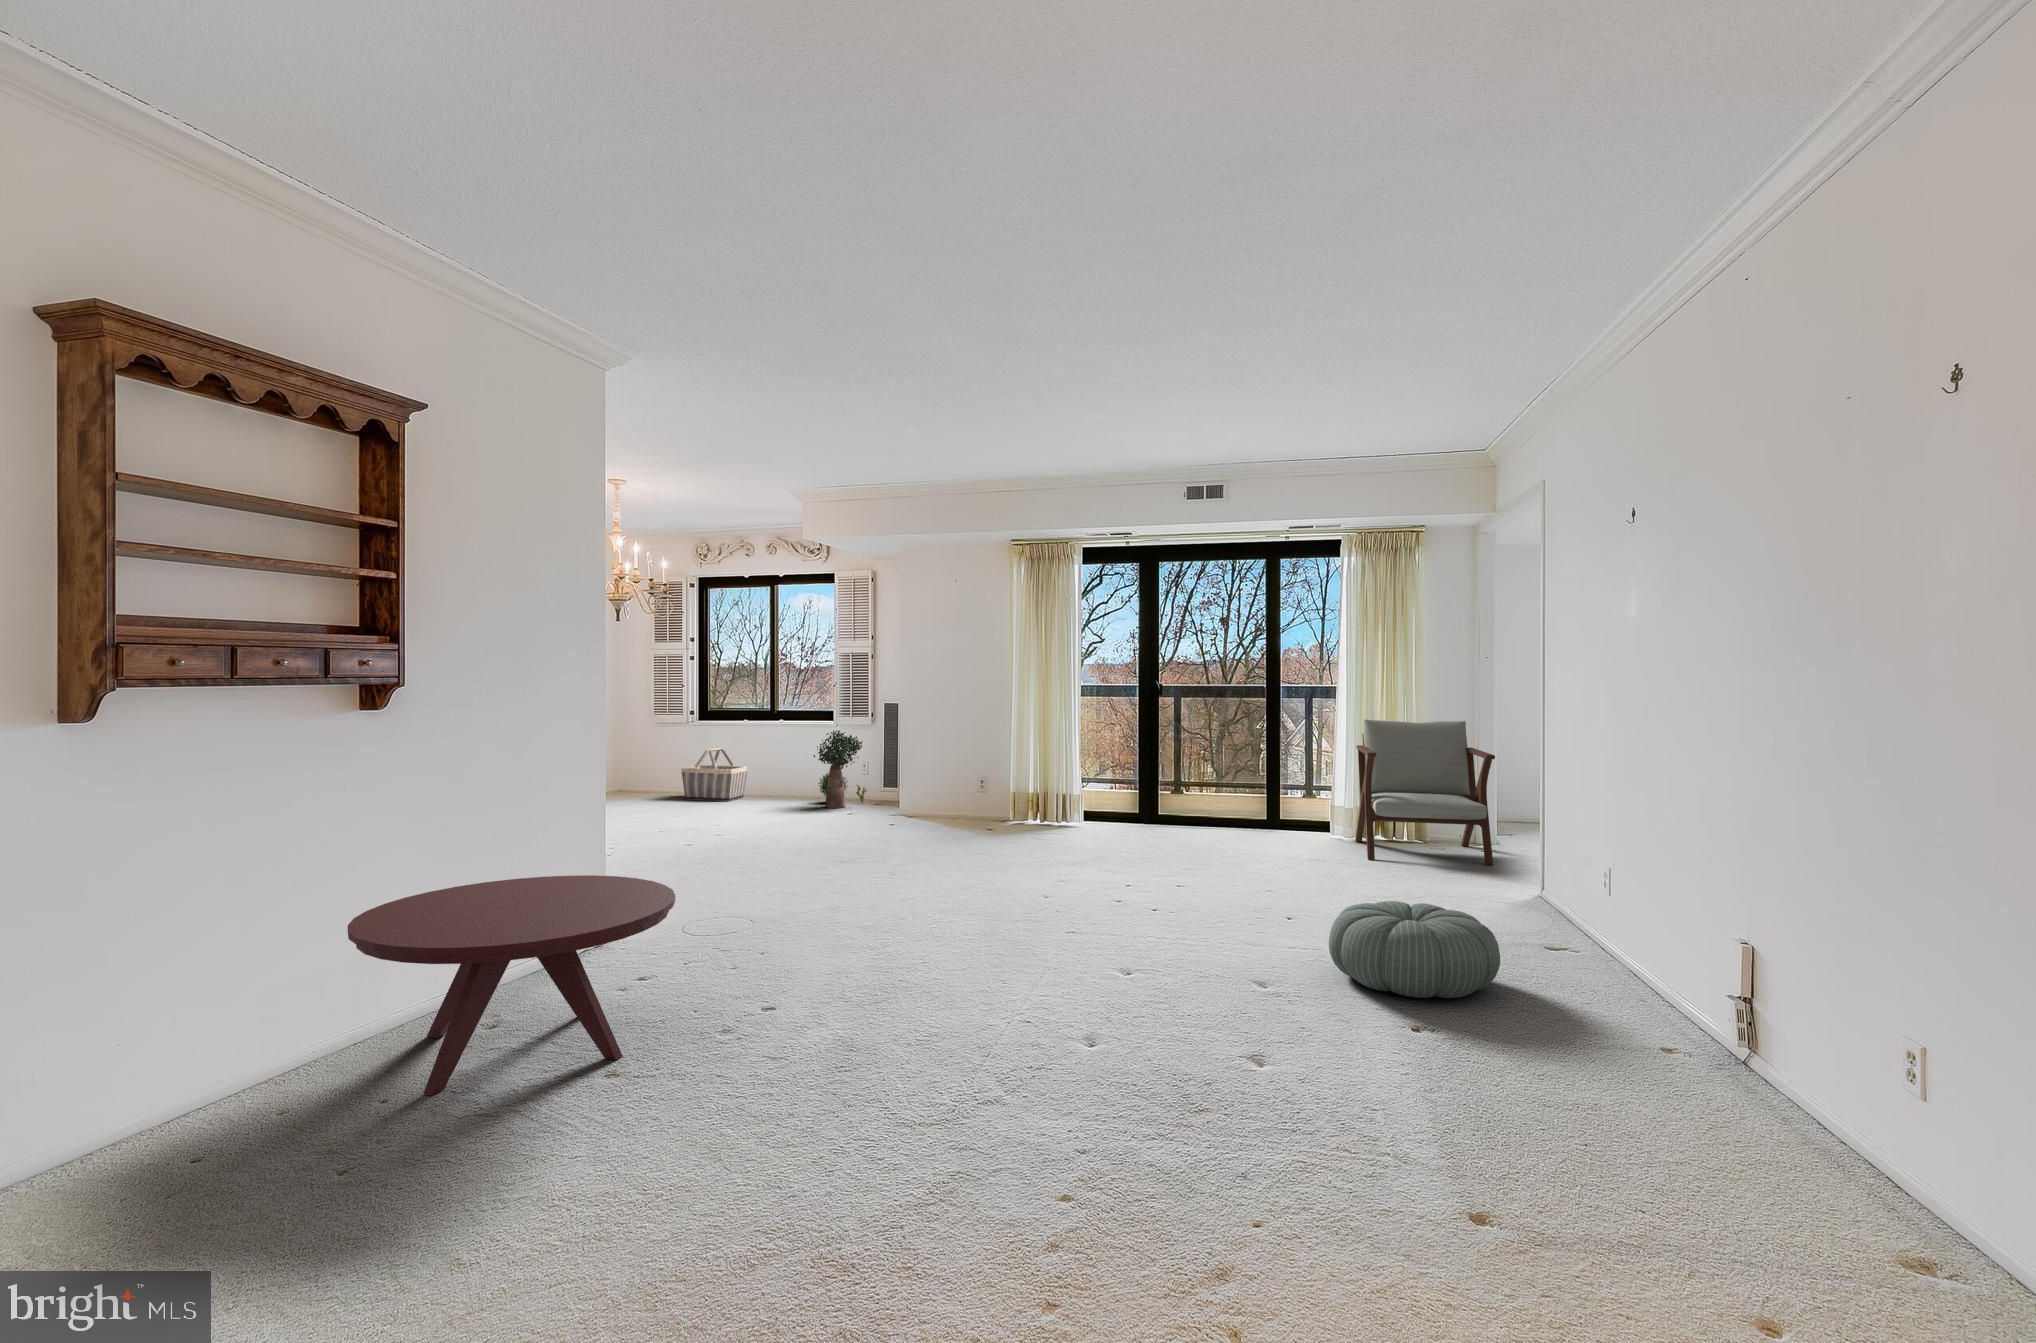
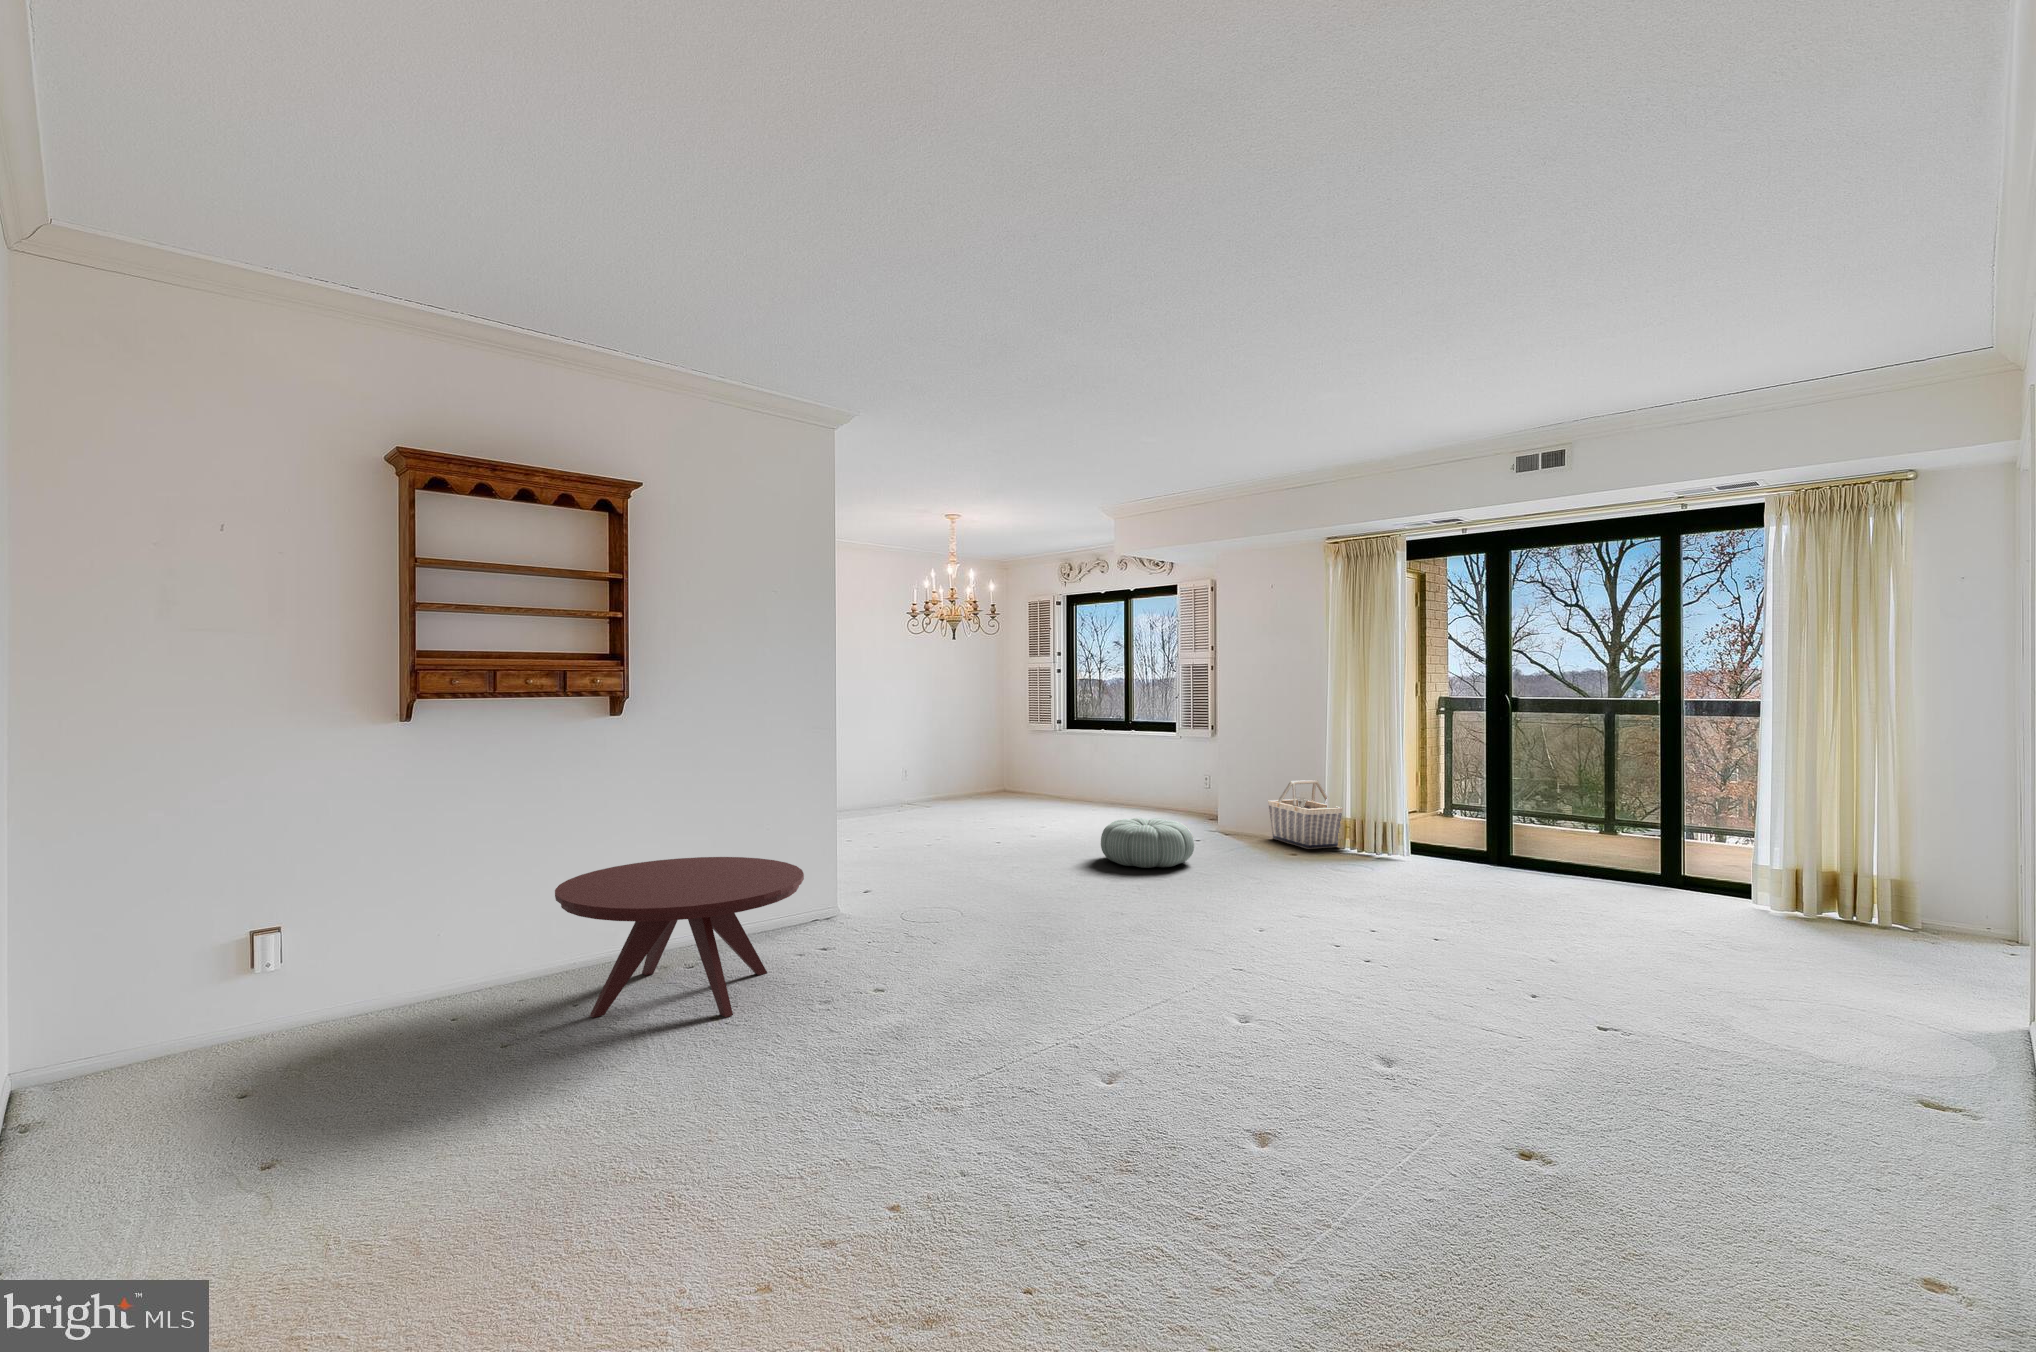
lounge chair: present [1355,720,1495,865] -> none [1769,749,2001,974]
potted plant: present [813,730,867,808] -> none [1146,740,1204,817]
basket: present [681,748,748,801] -> present [1268,780,1342,849]
pouf: present [1329,901,1500,998] -> present [1101,818,1194,868]

